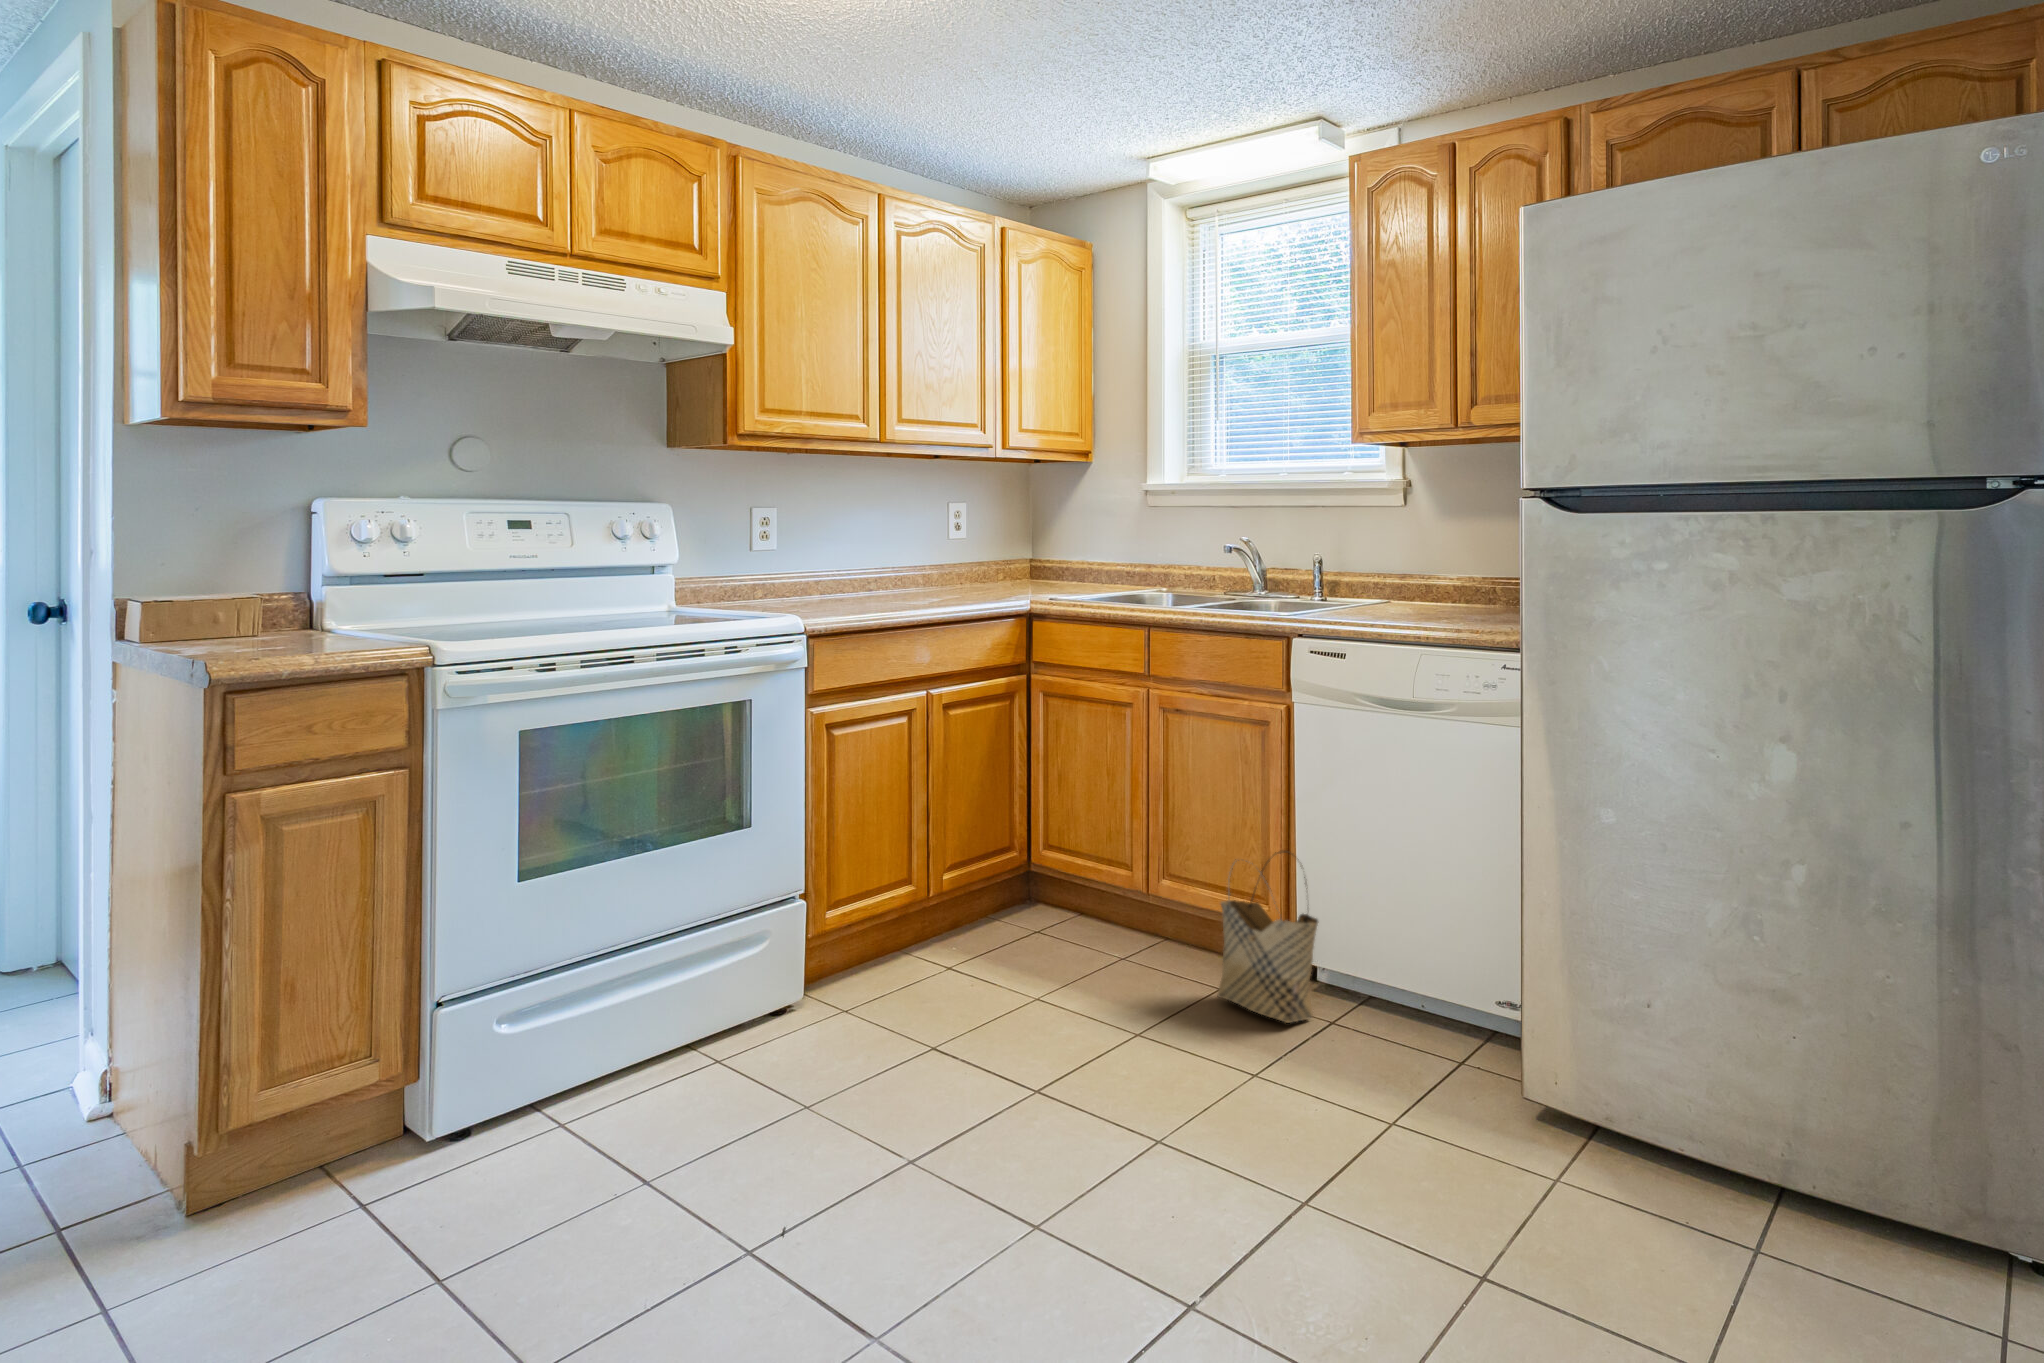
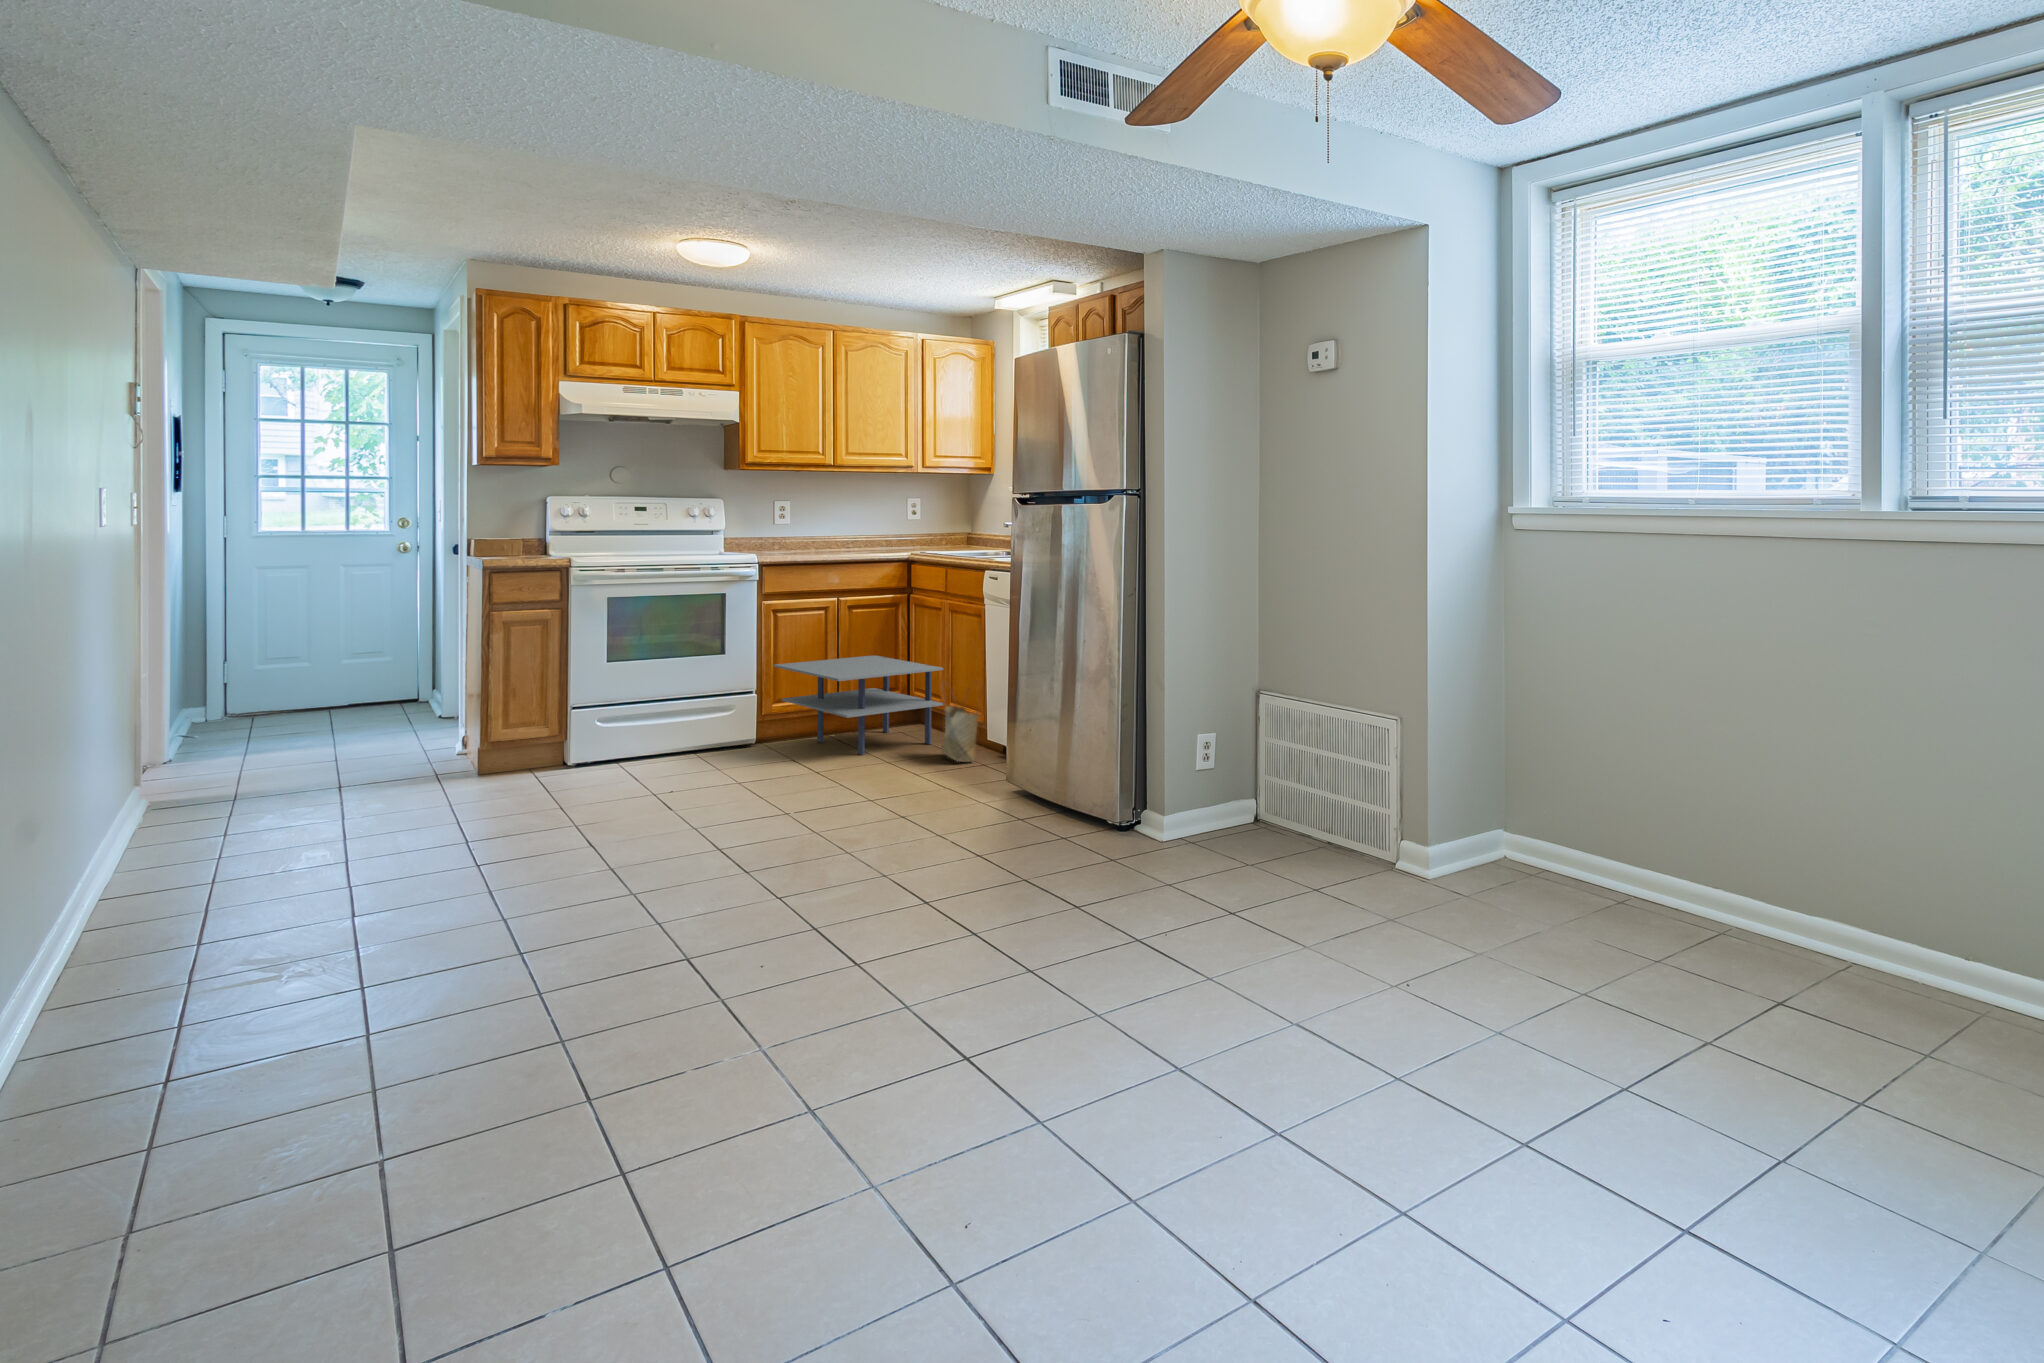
side table: none [830,793,1183,1017] -> present [774,655,943,755]

